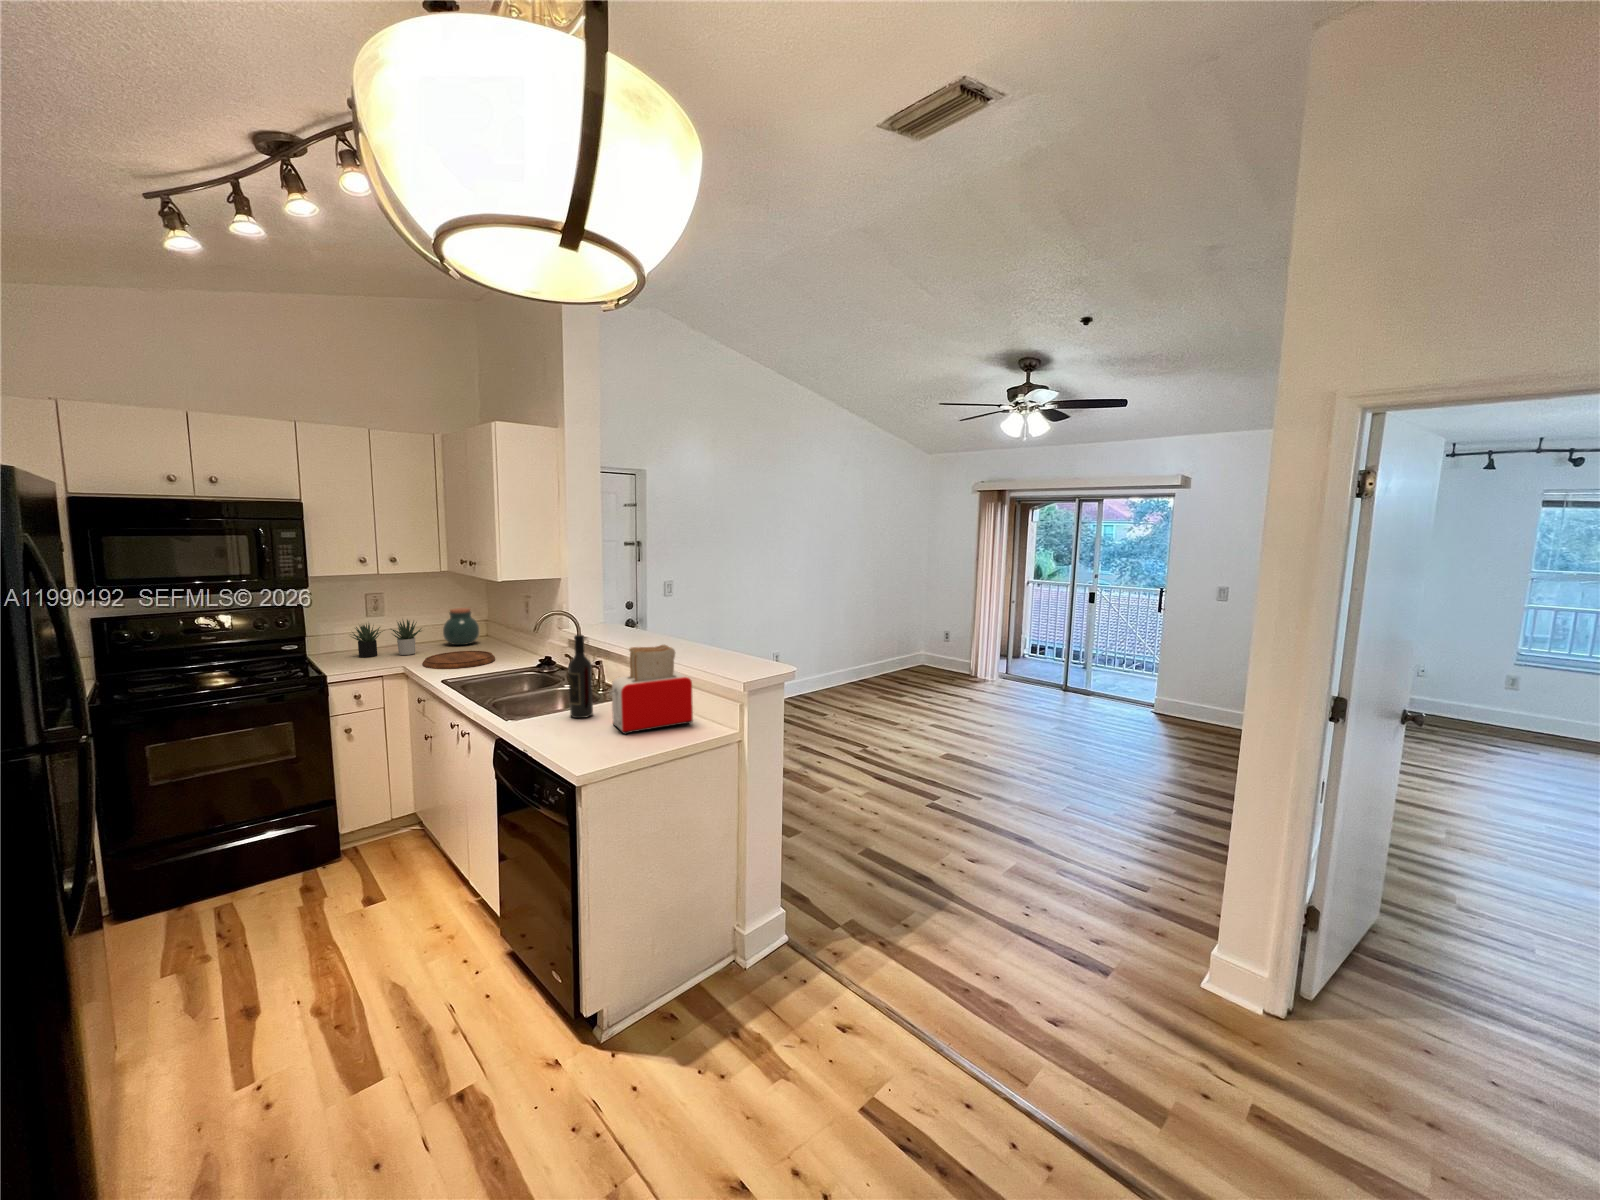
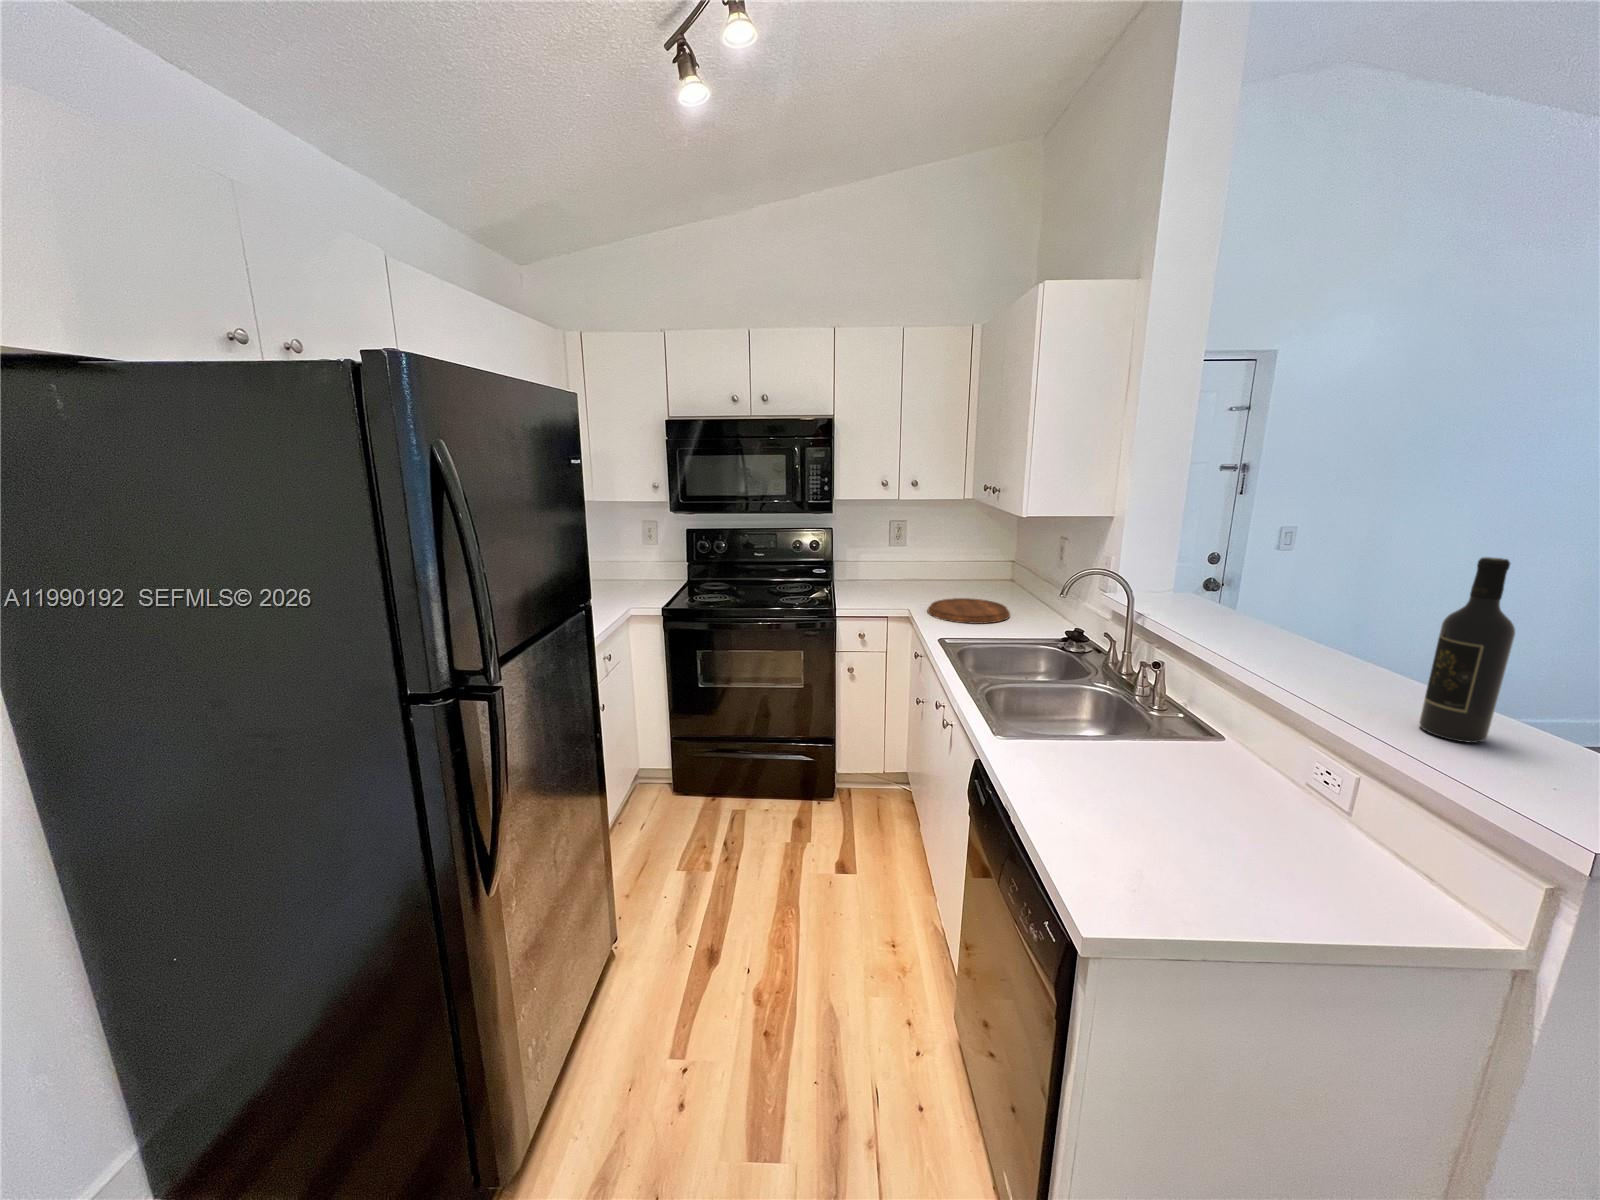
jar: present [443,608,479,645] -> none [962,544,1002,589]
succulent plant: present [350,620,421,658] -> none [867,551,940,594]
wine bottle: present [568,635,593,718] -> present [1419,557,1515,743]
toaster: present [610,645,693,734] -> none [1178,678,1413,884]

